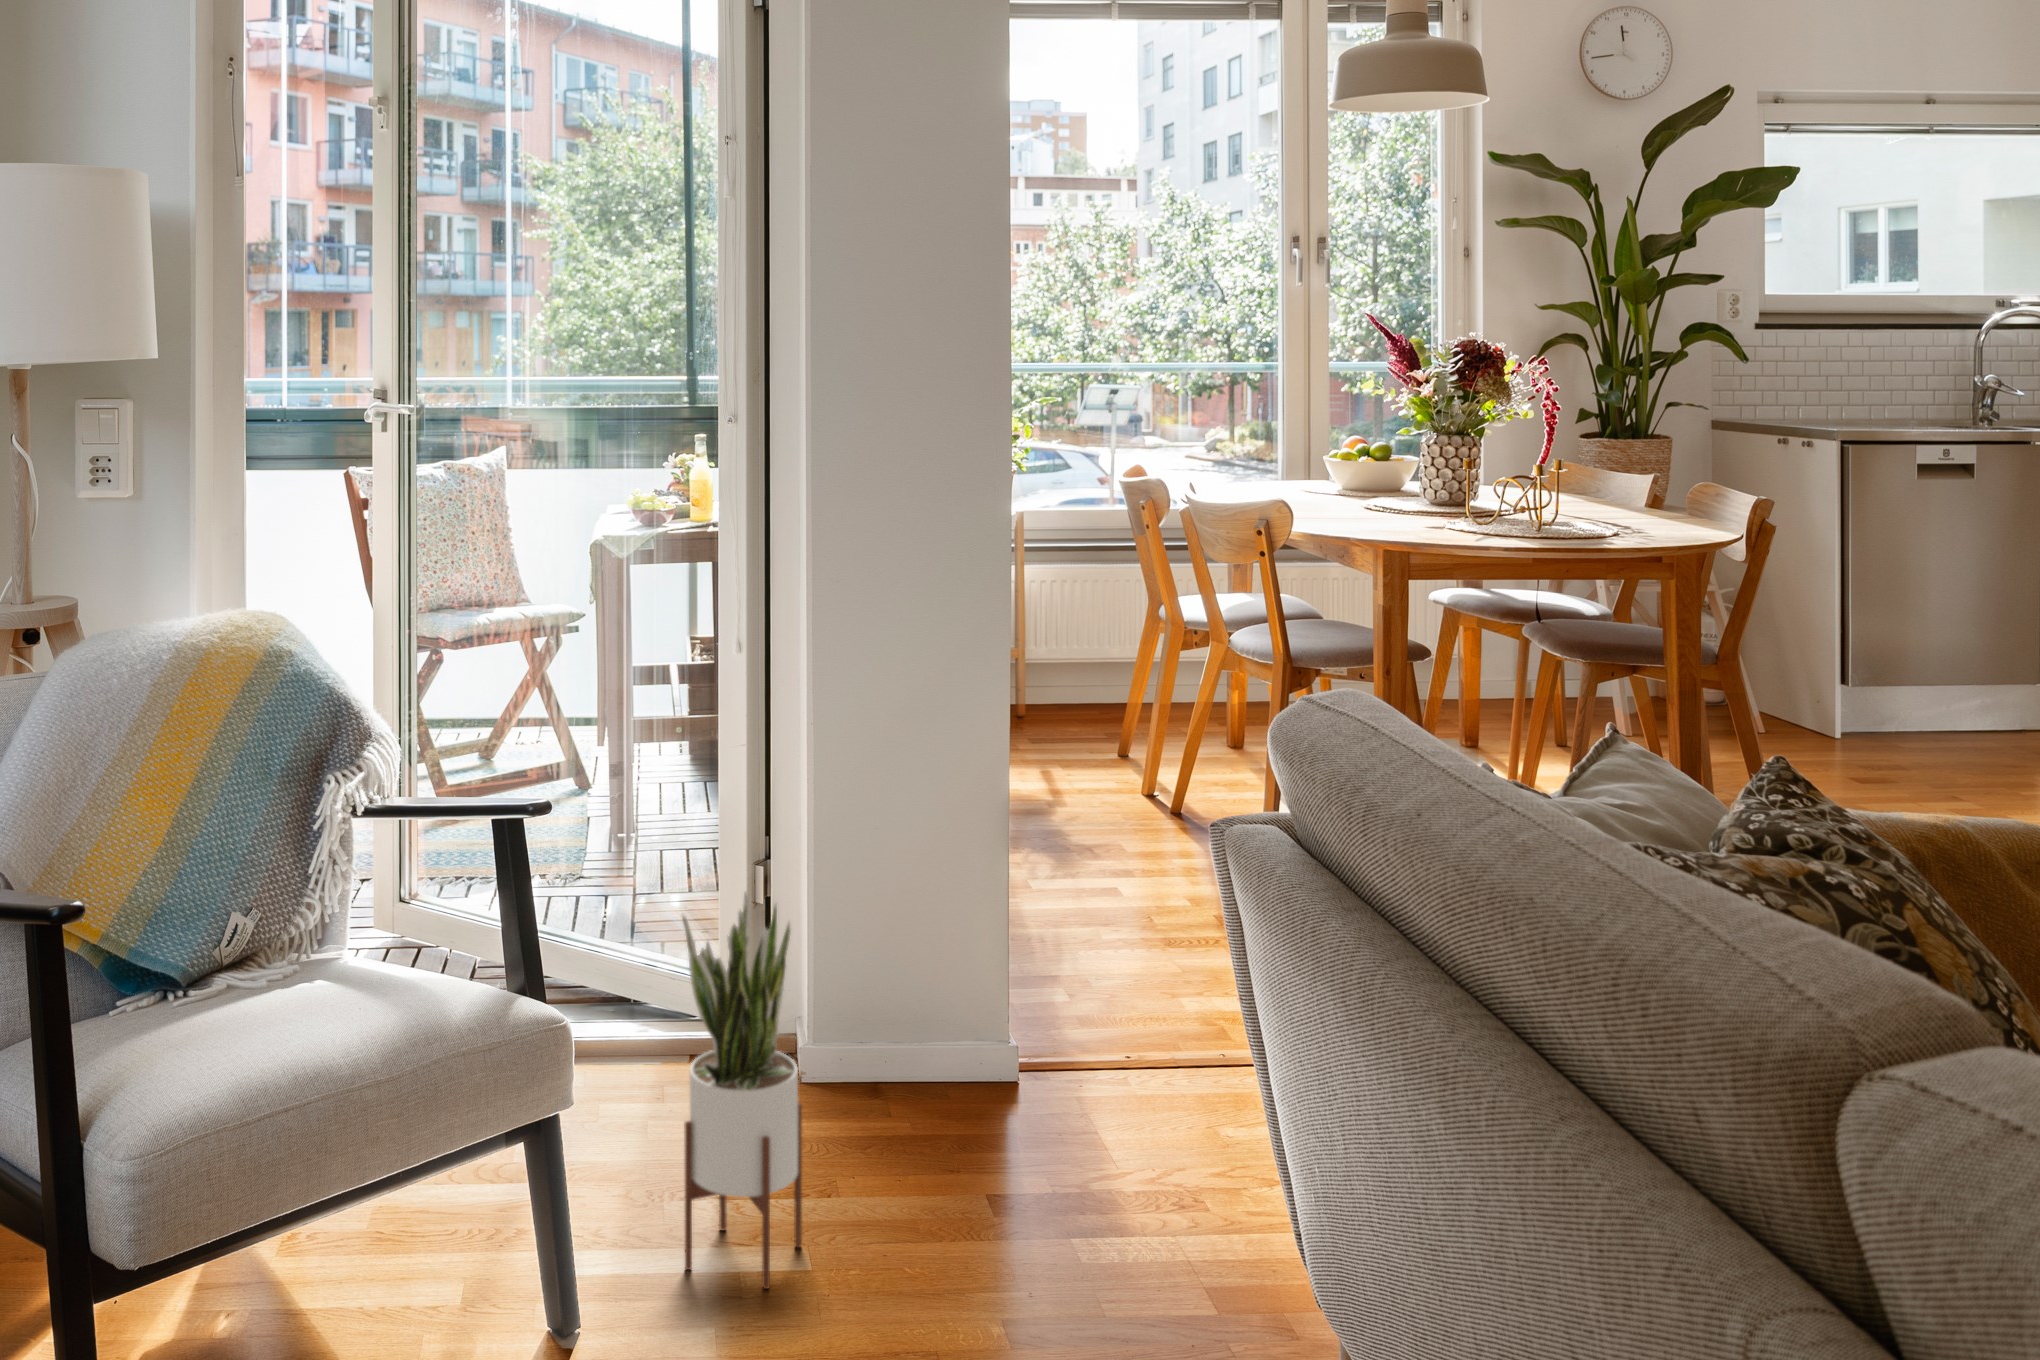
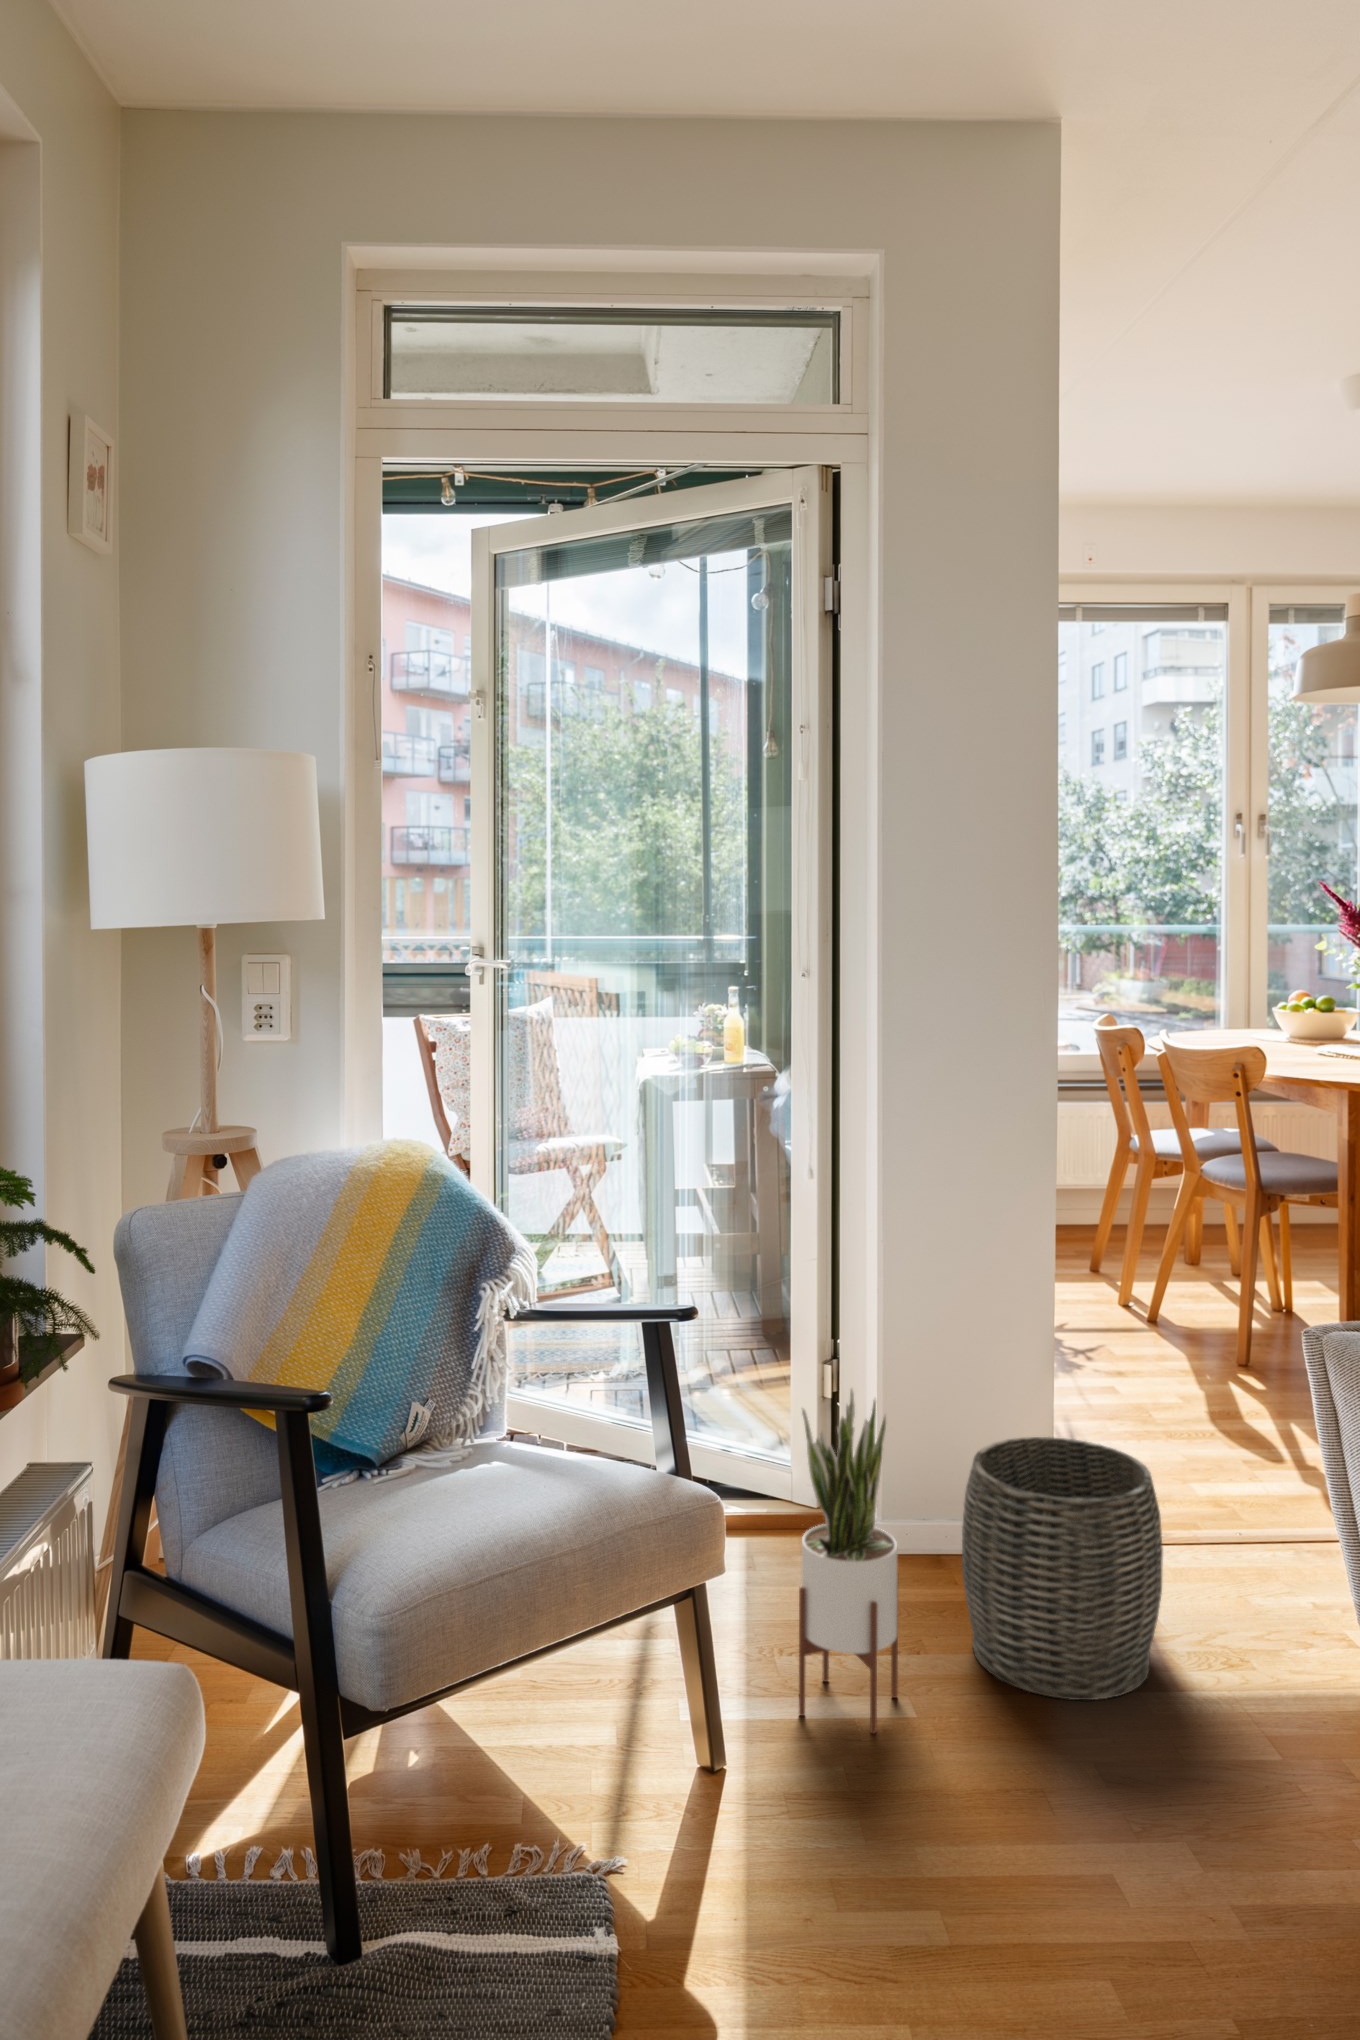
woven basket: none [885,946,1107,1247] -> present [962,1437,1163,1700]

